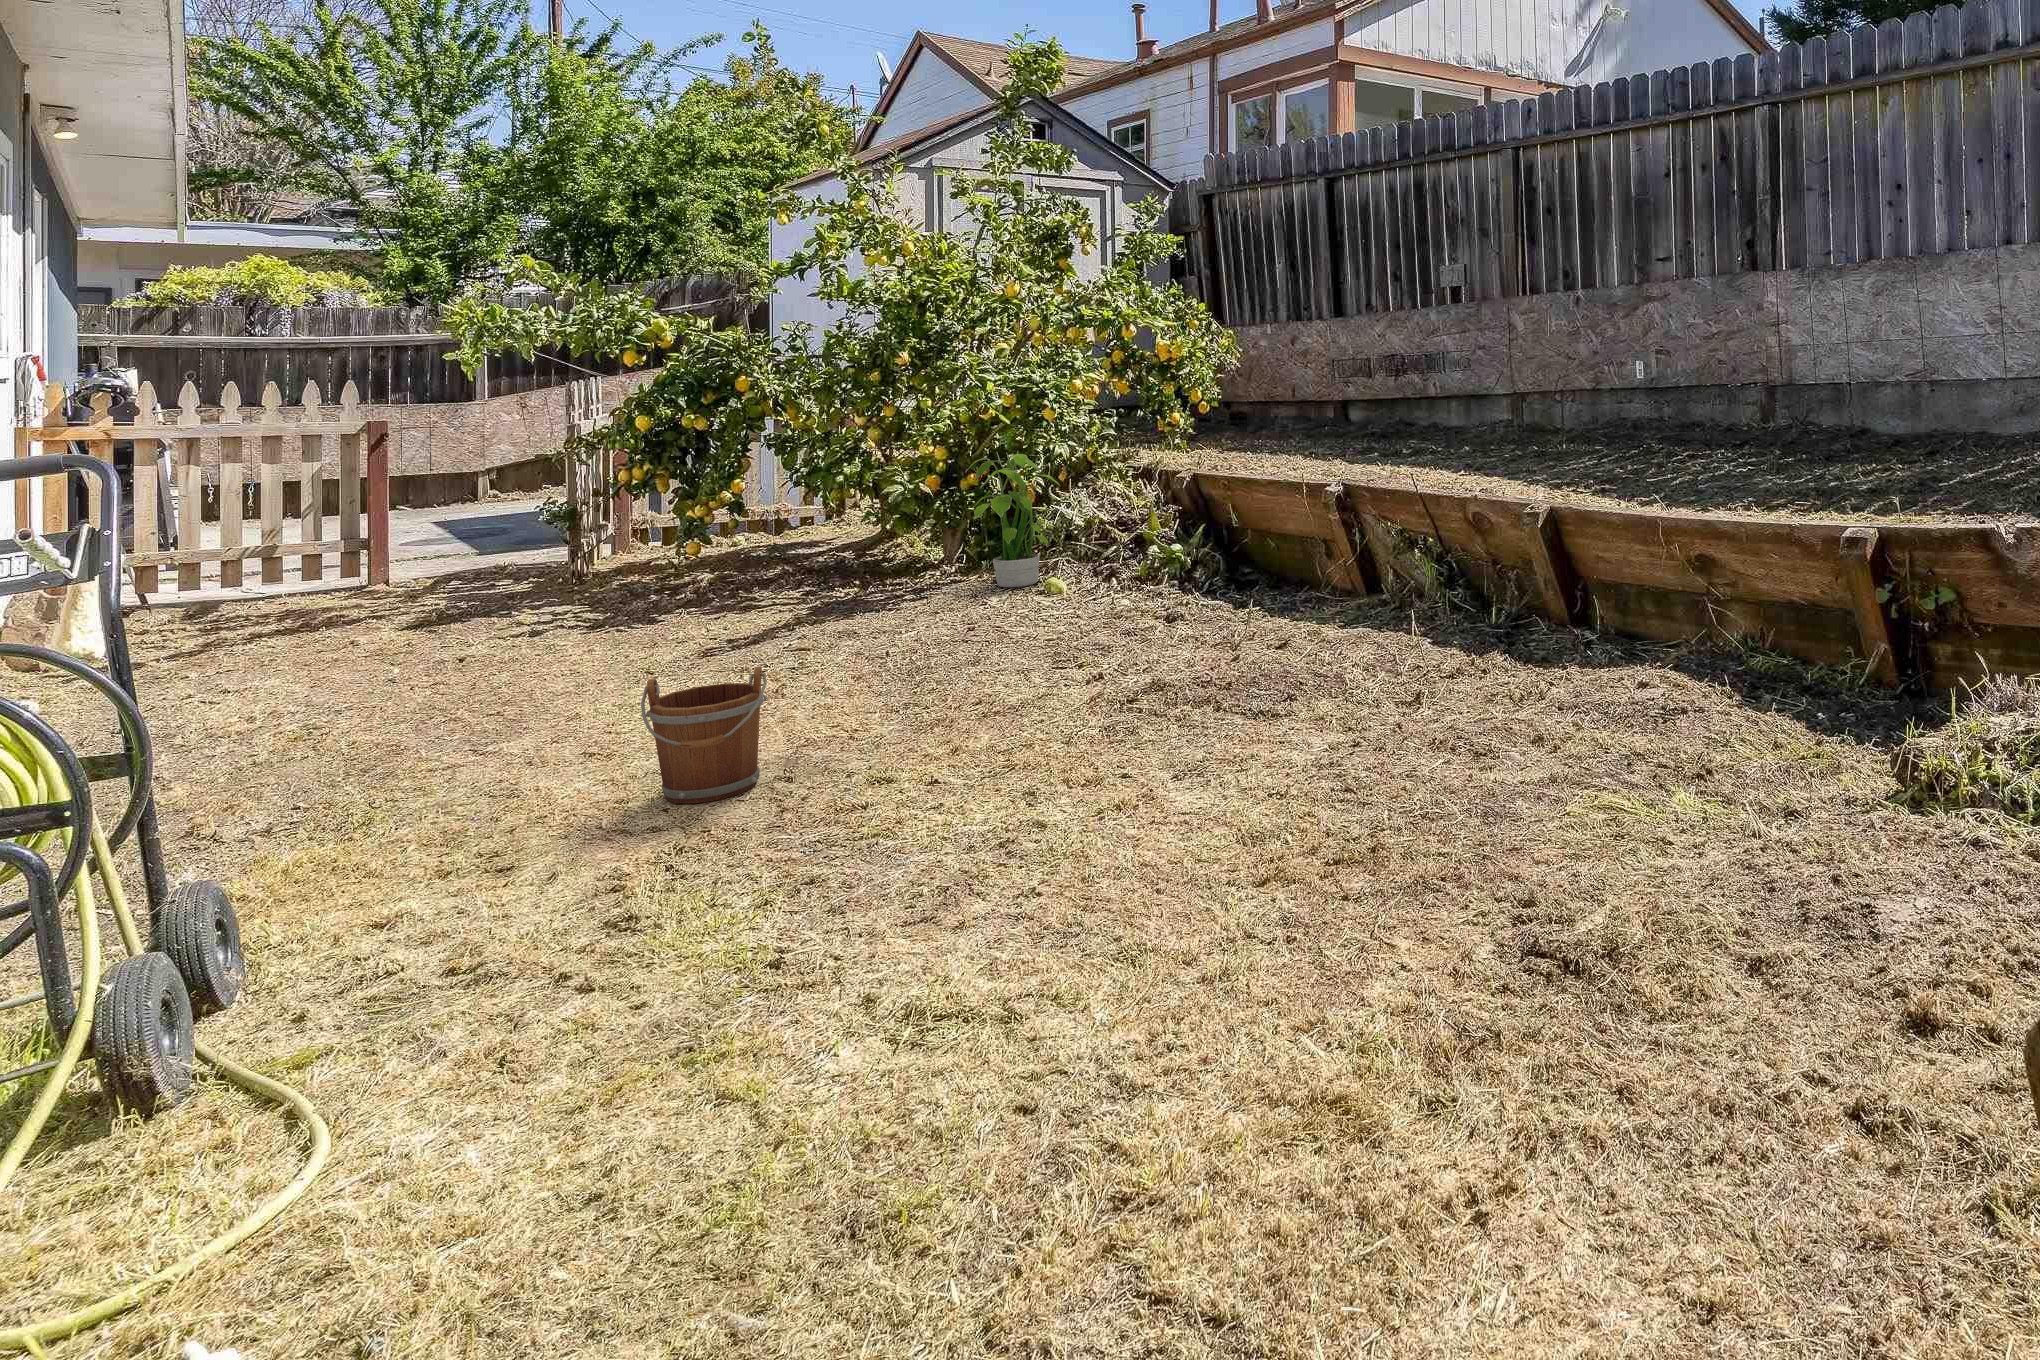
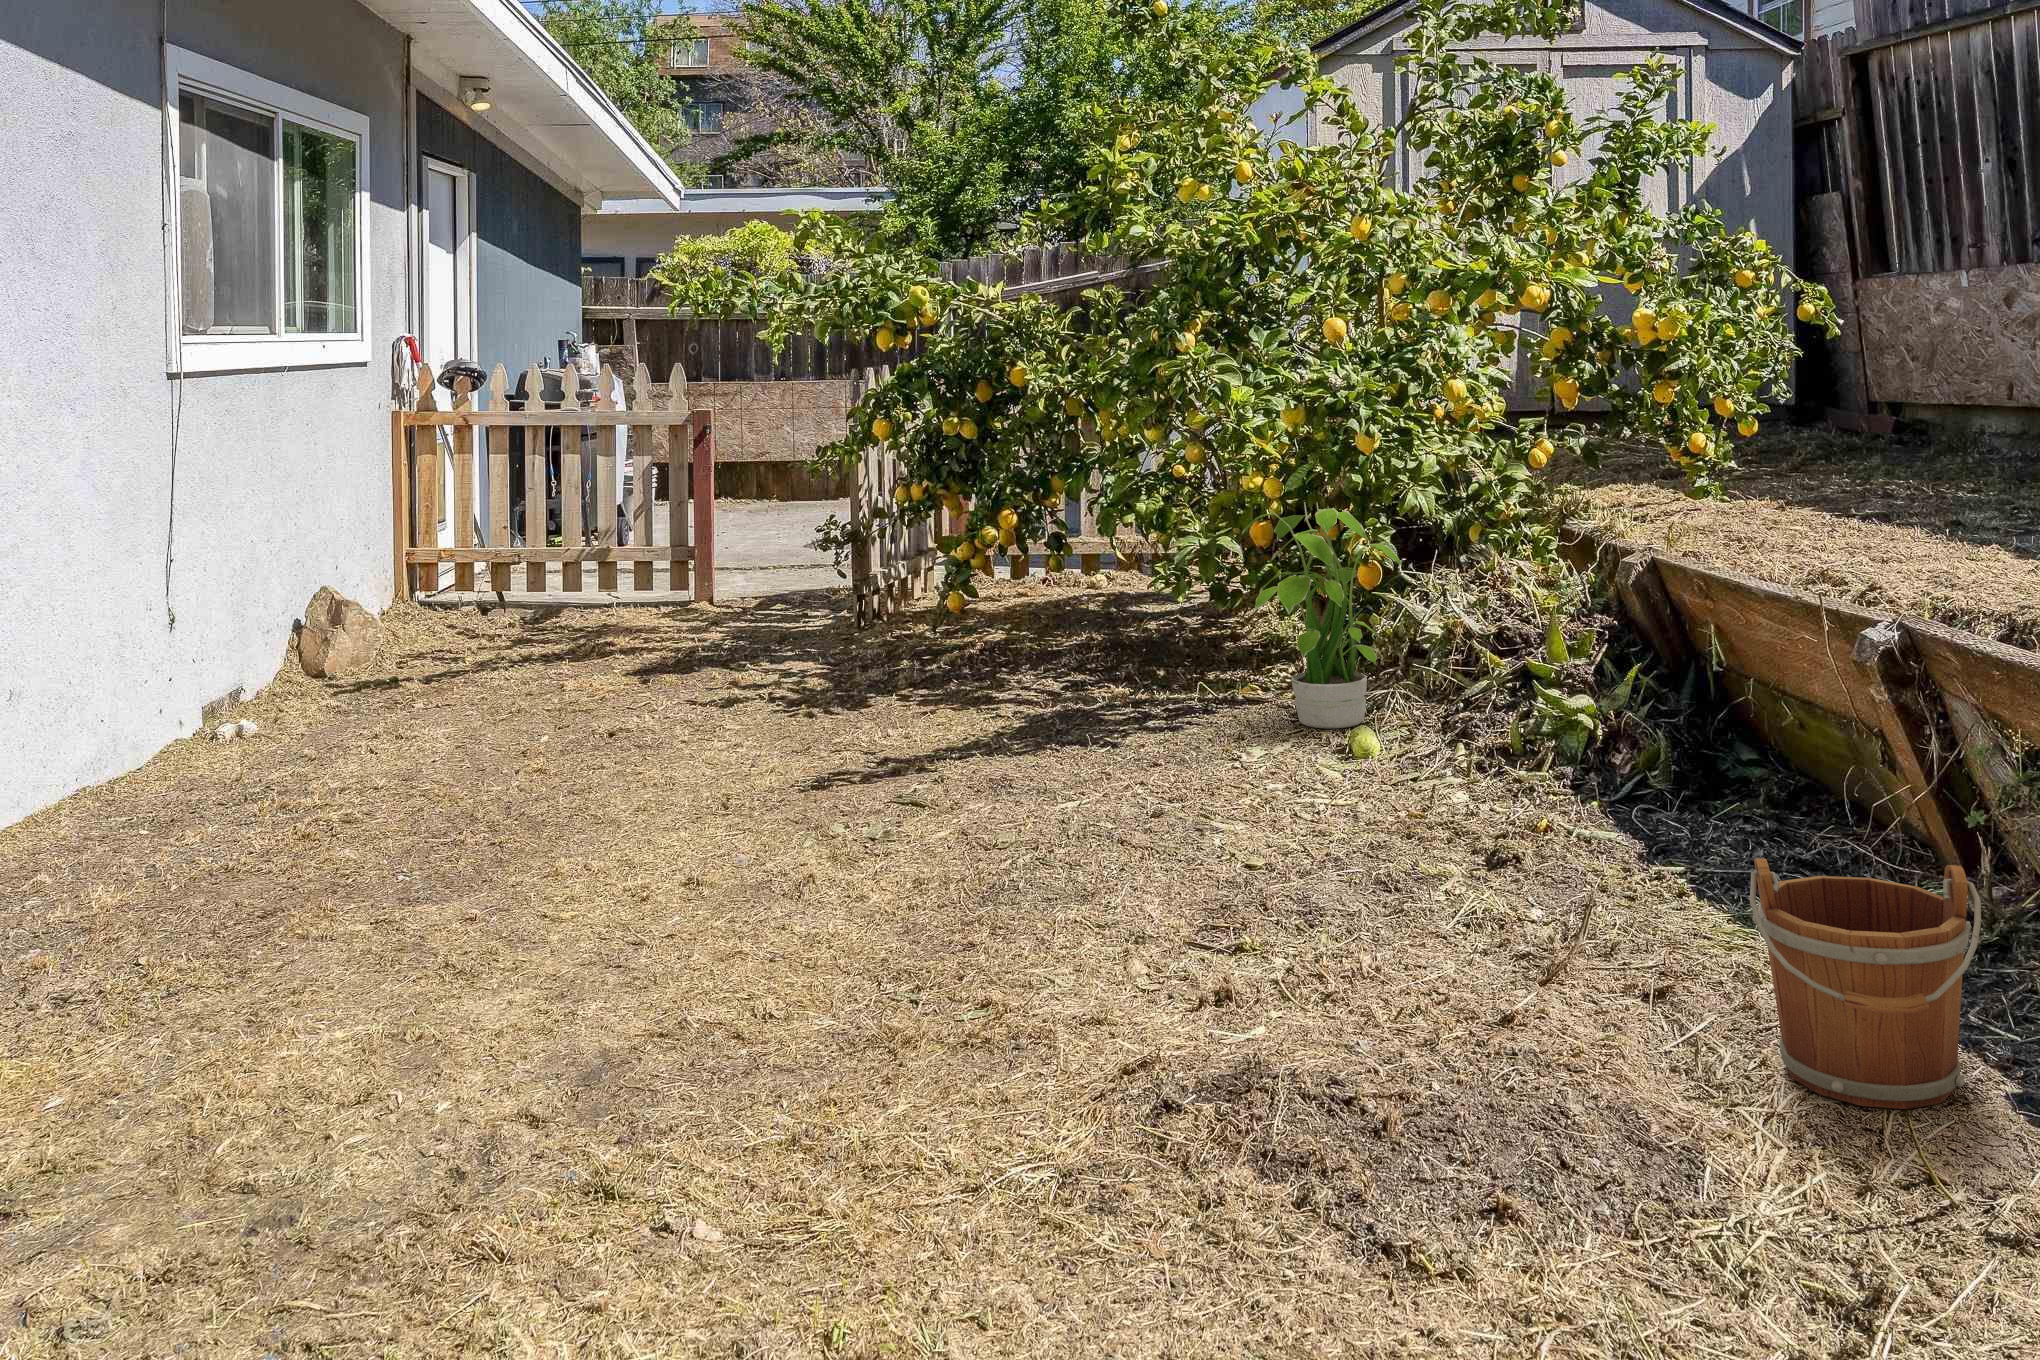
bucket: present [641,666,767,803] -> present [1750,858,1981,1109]

